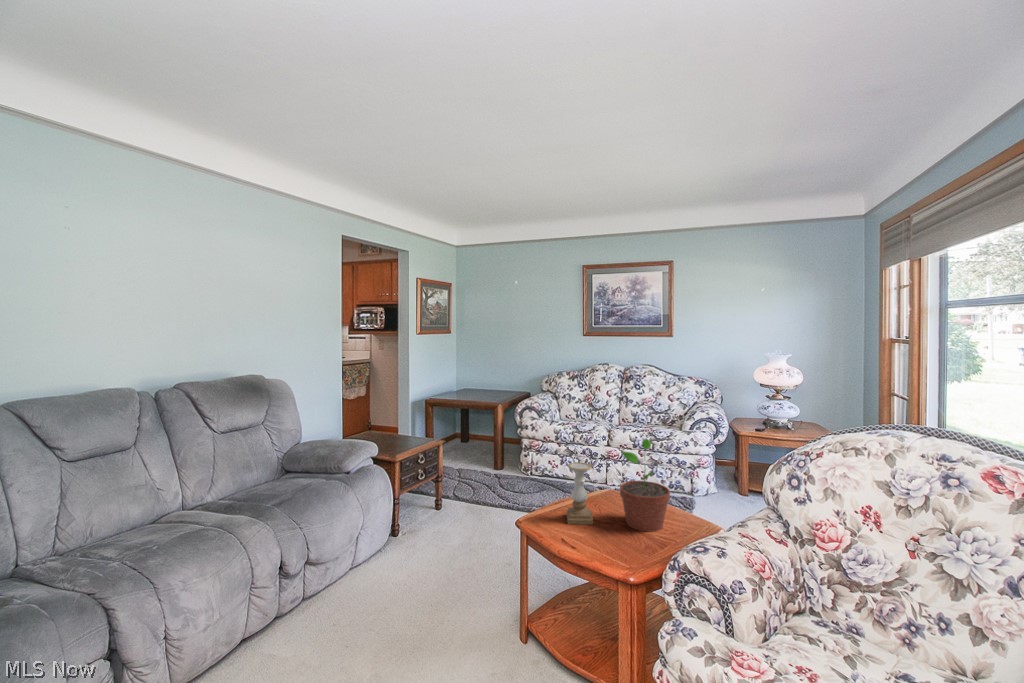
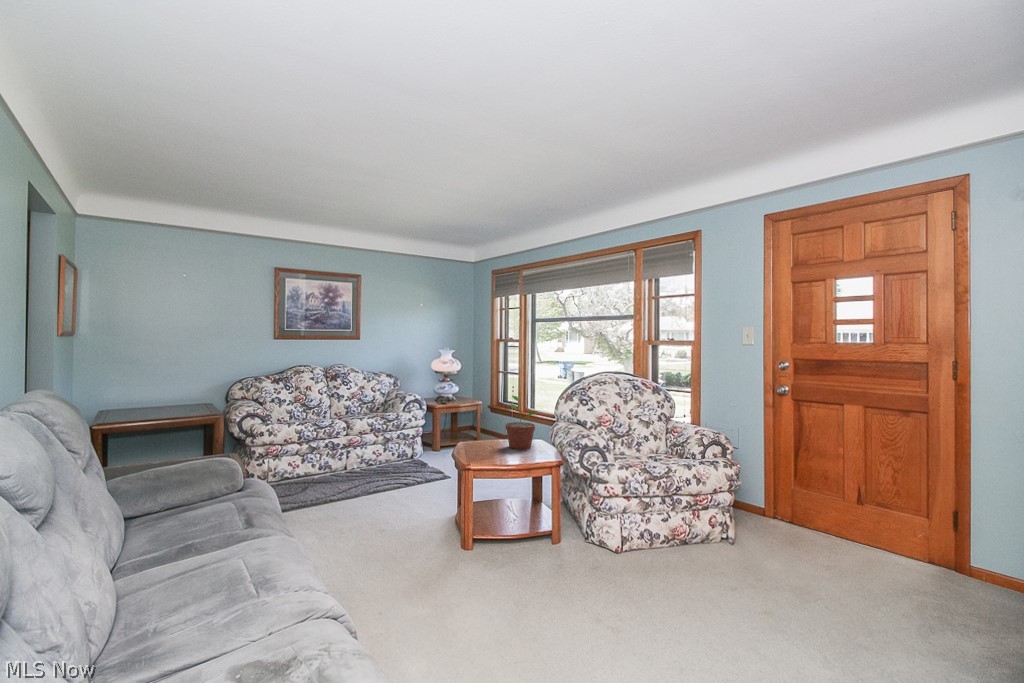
candle holder: present [567,462,593,525] -> none [483,416,506,456]

